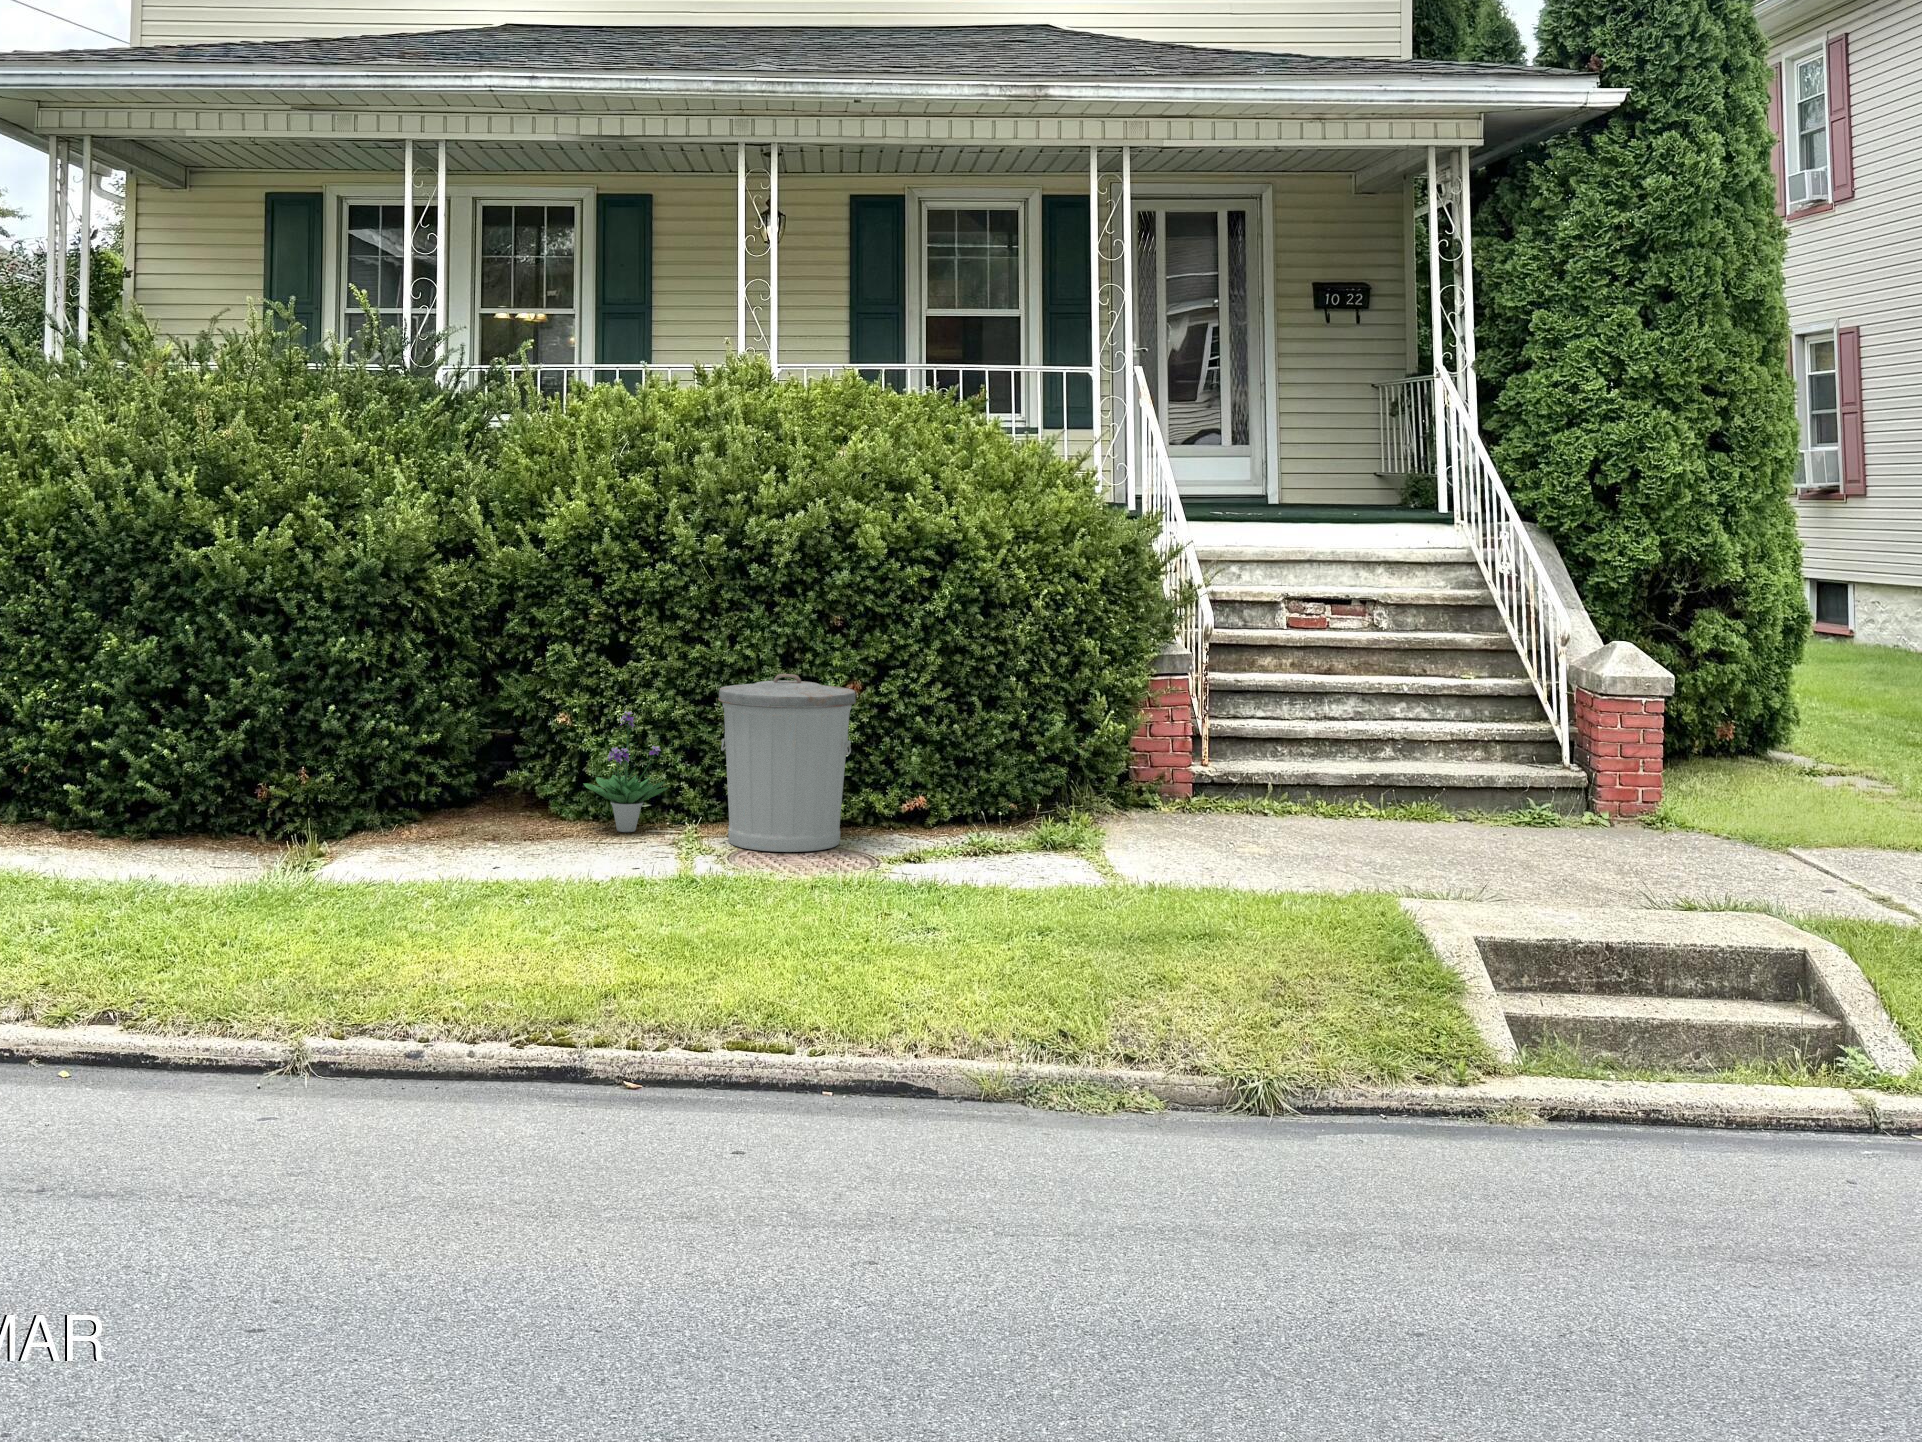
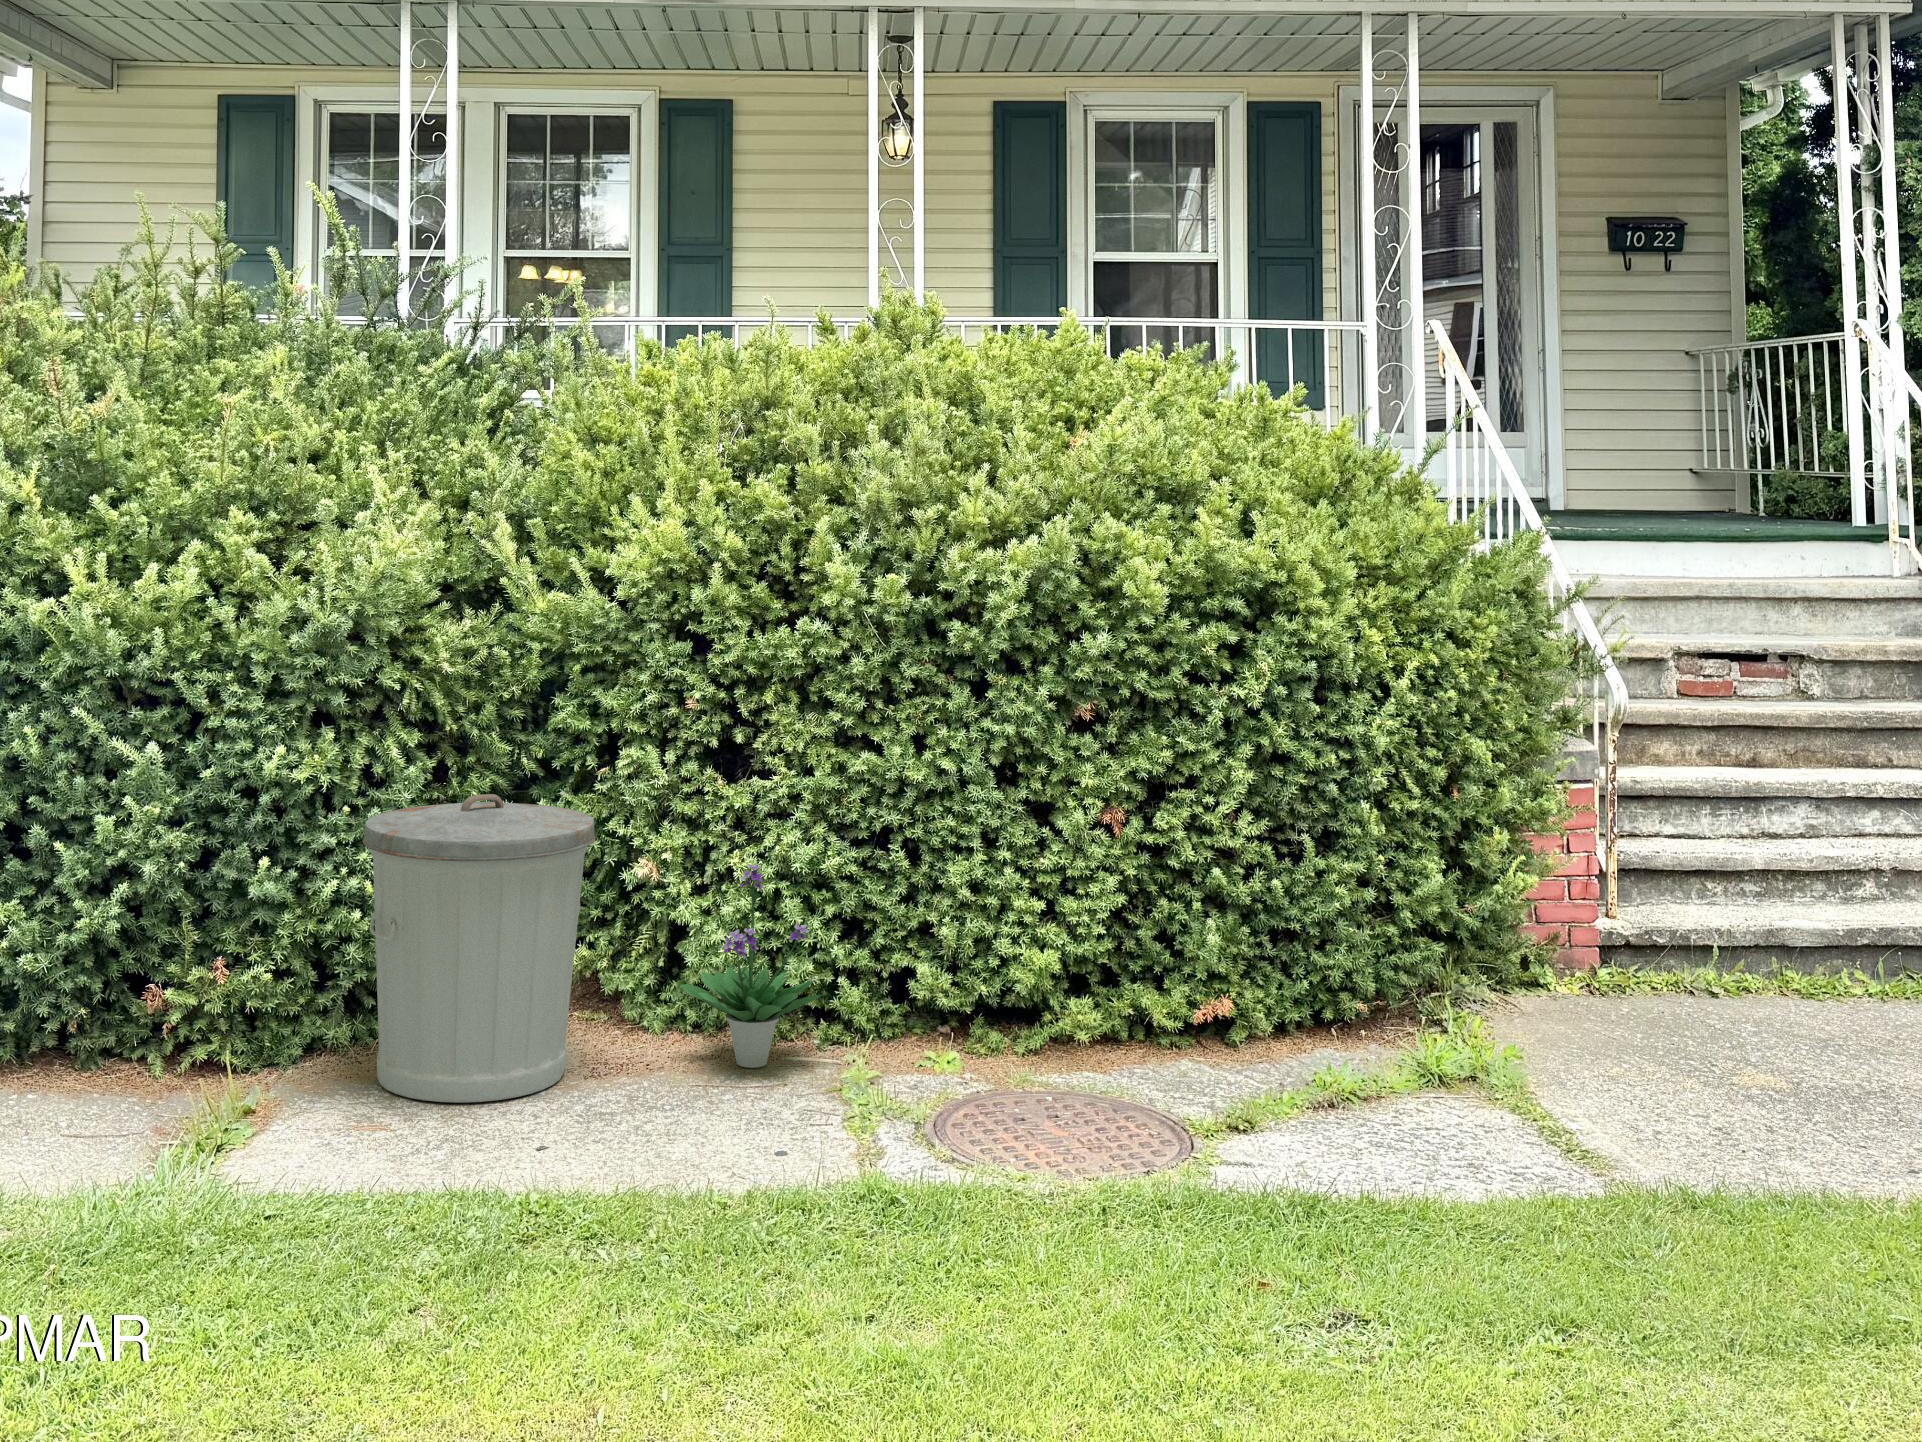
trash can: present [718,674,856,852] -> present [363,794,595,1102]

